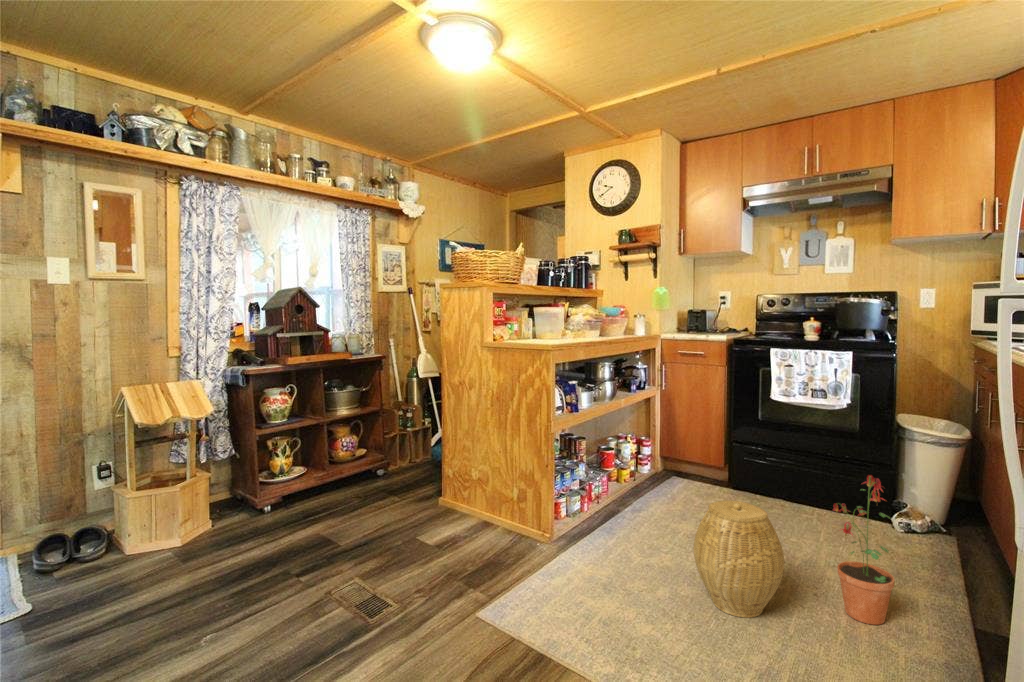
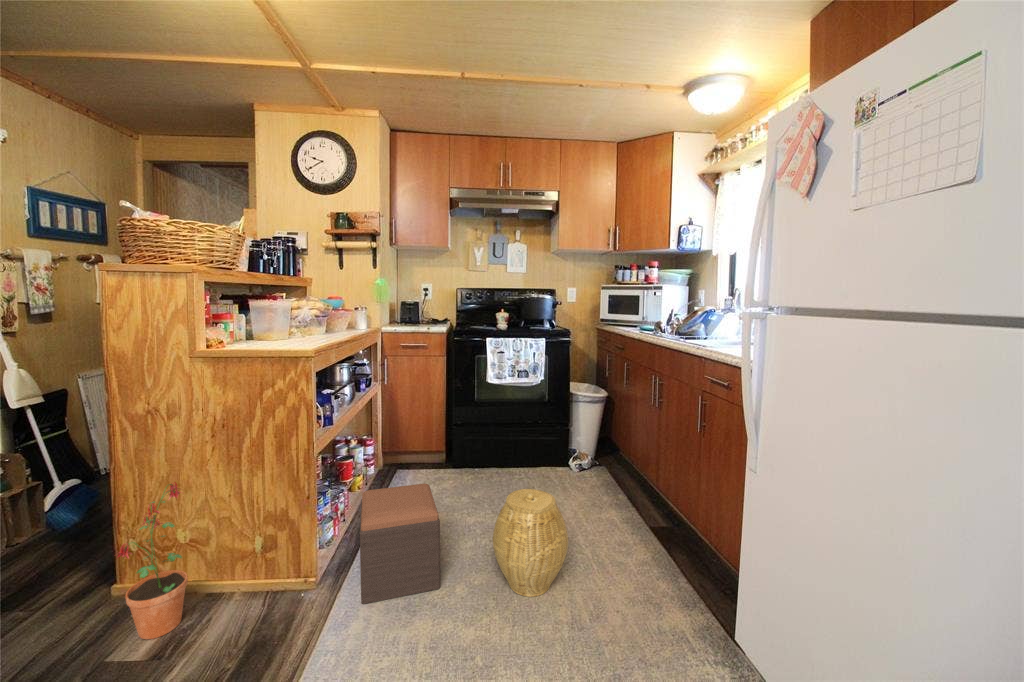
footstool: none [574,473,655,576] -> present [360,483,440,604]
potted plant: present [833,475,895,625] -> present [118,482,188,639]

